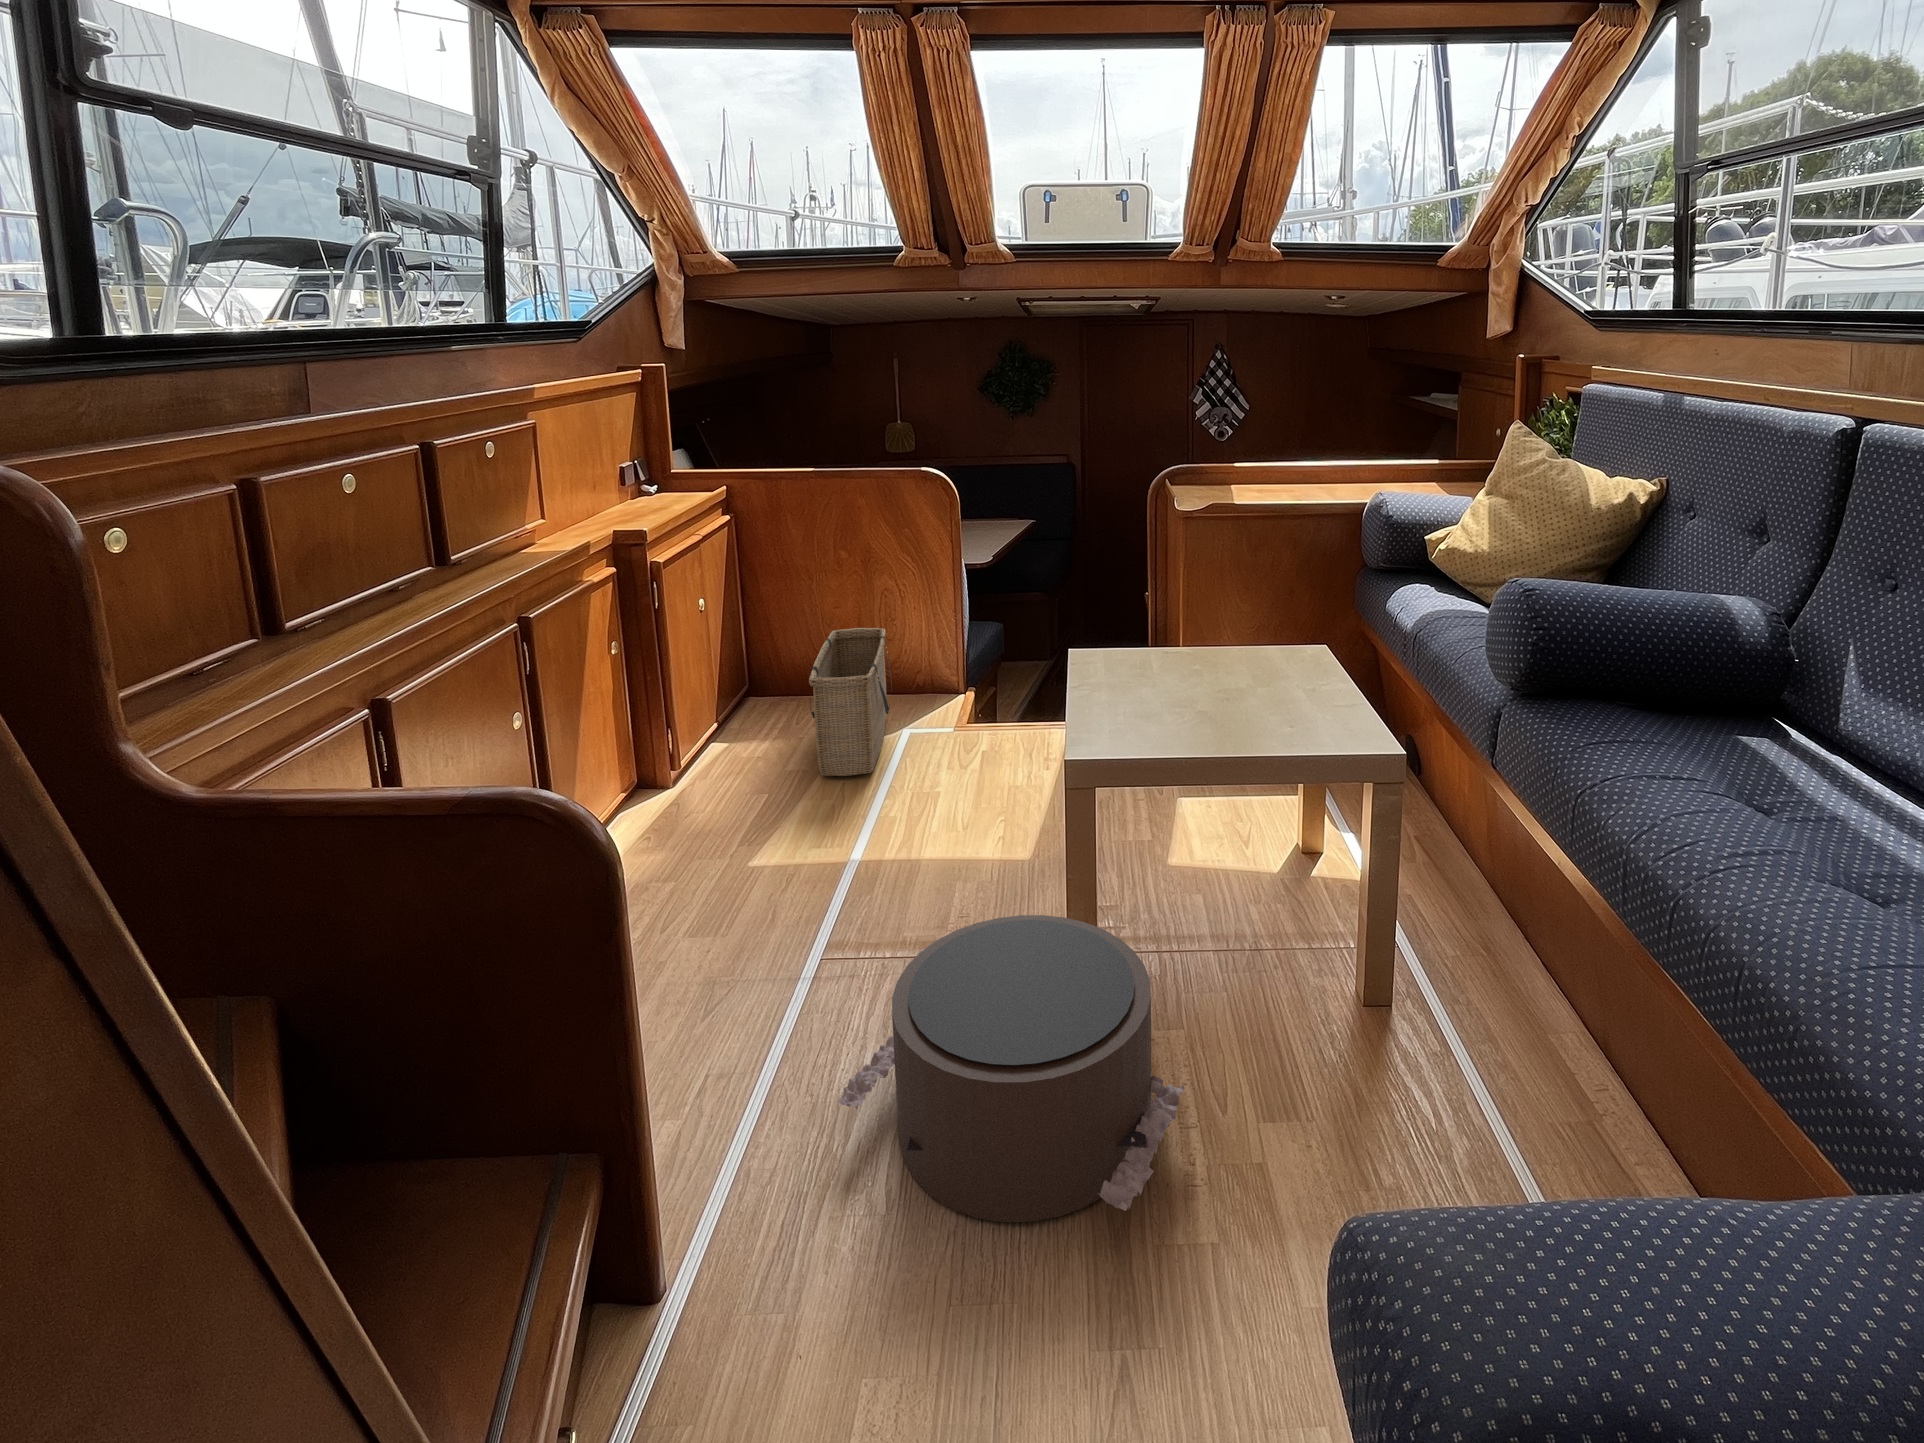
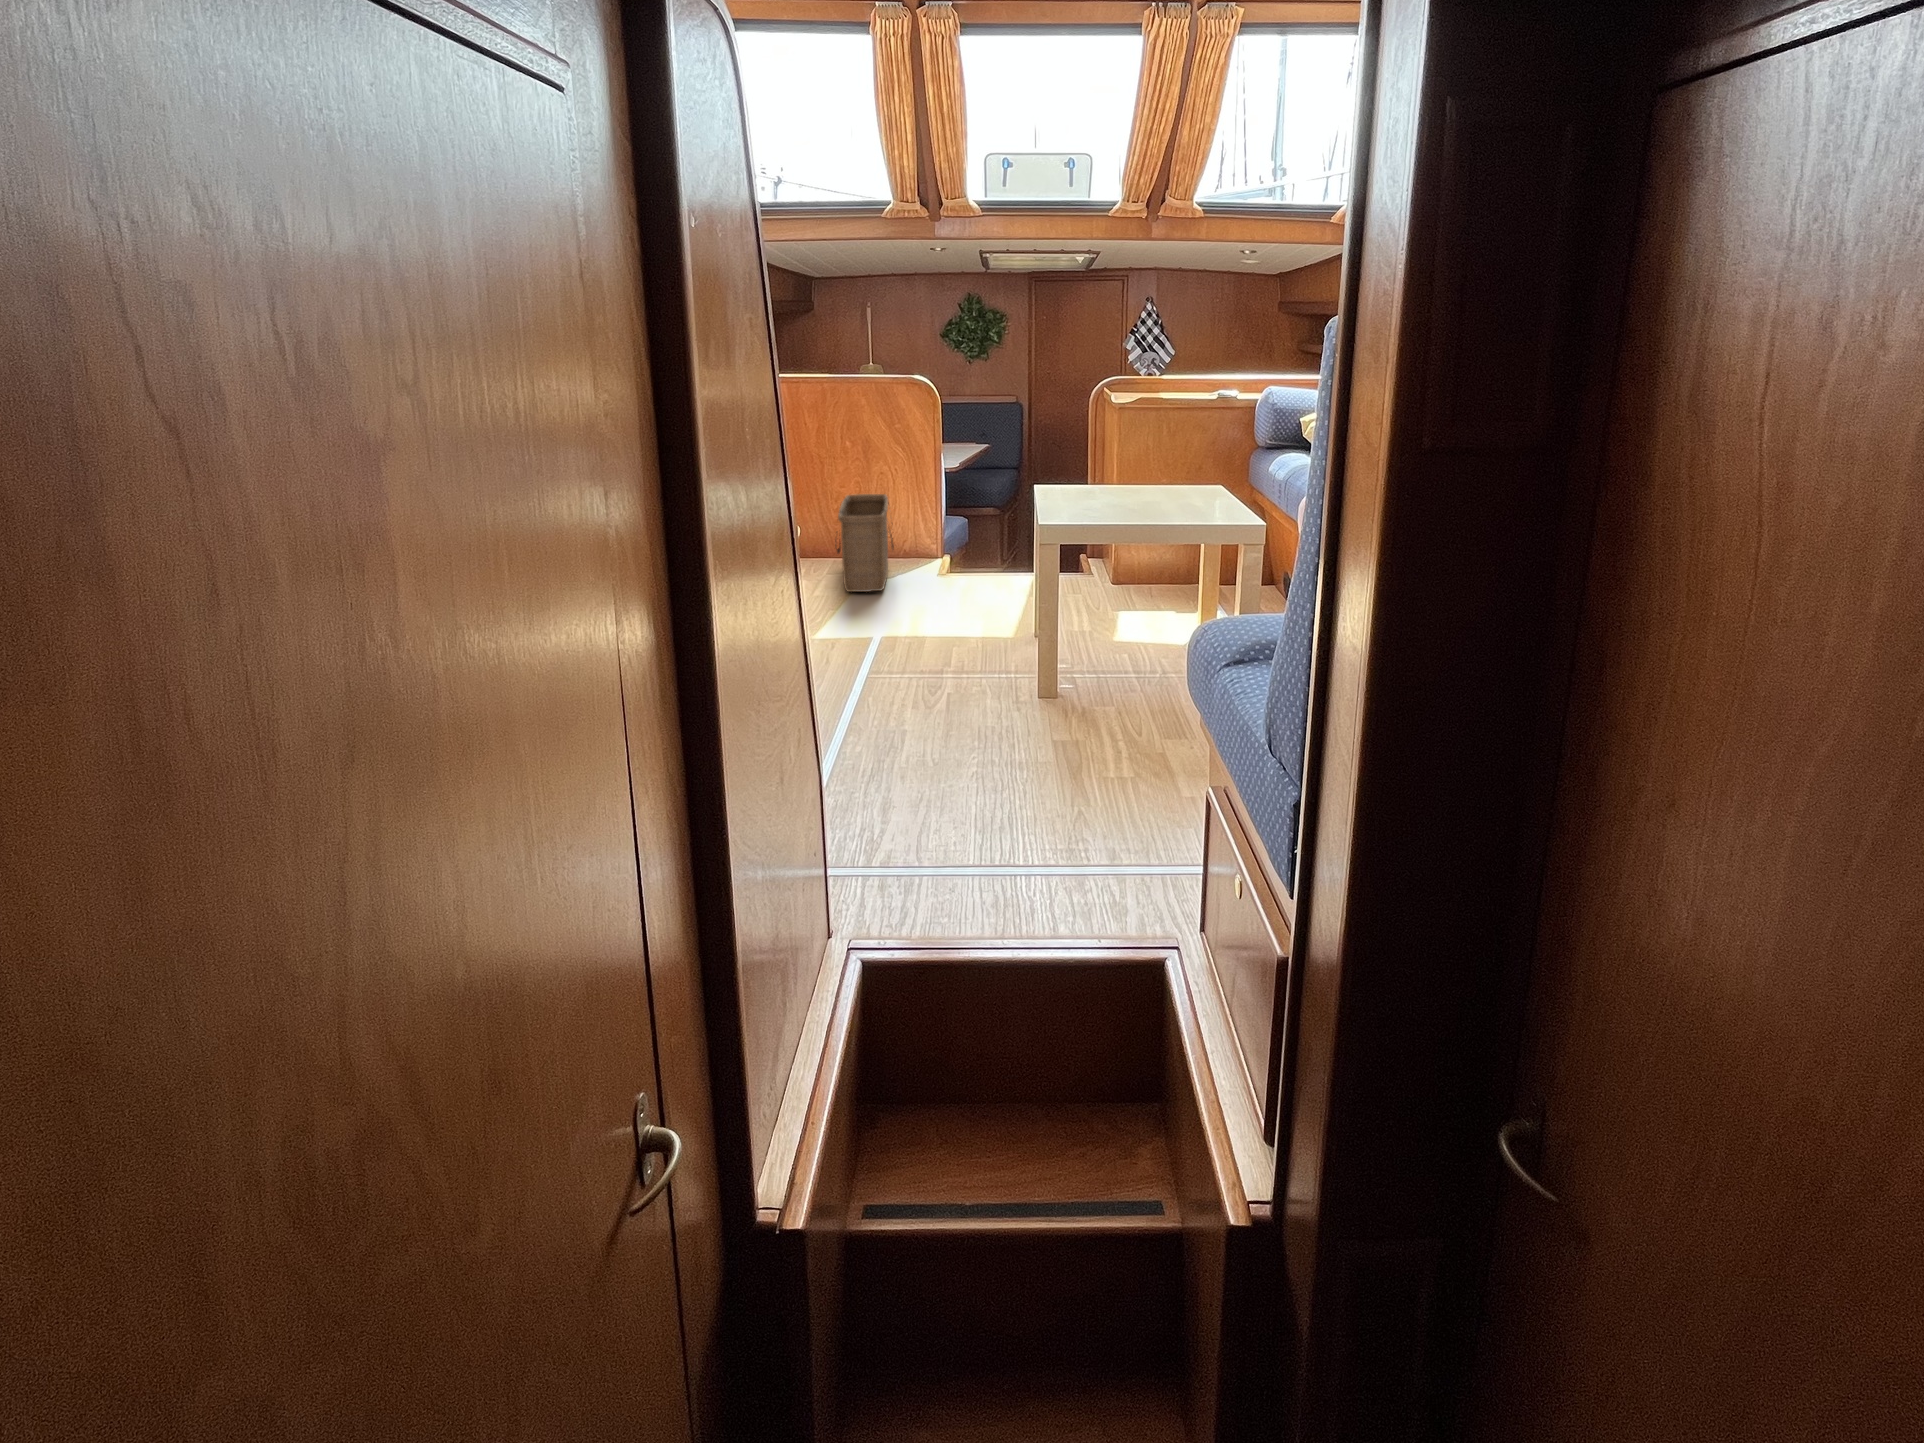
pouf: present [837,915,1184,1222] -> none [896,627,1116,773]

